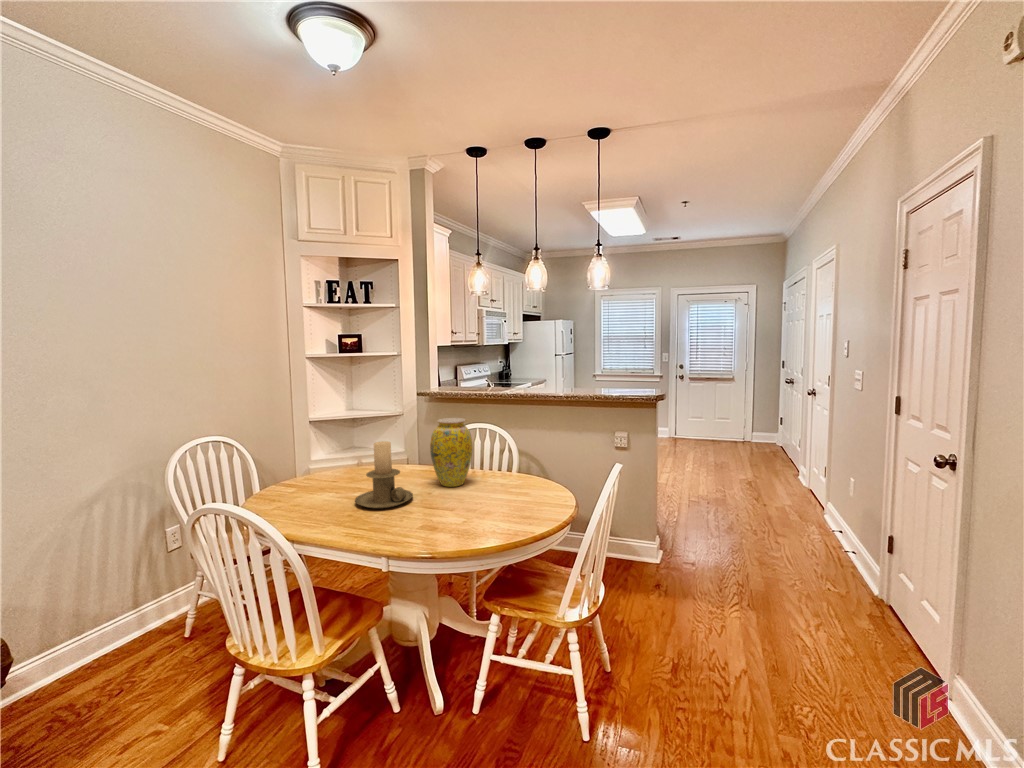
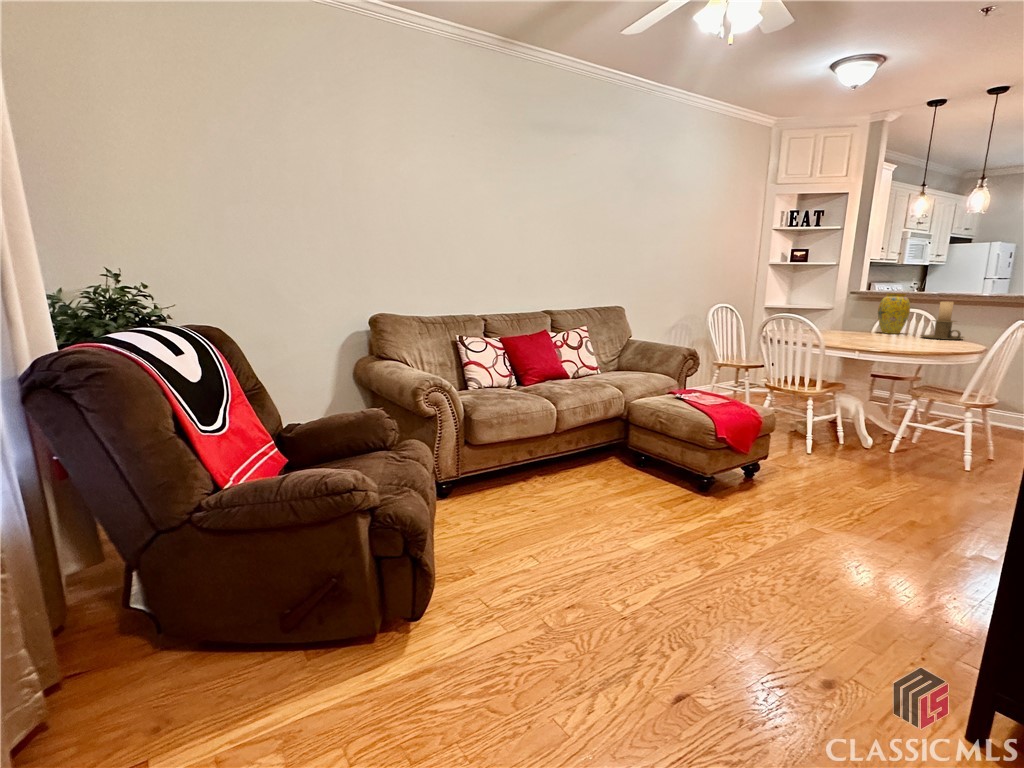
candle holder: present [355,441,413,508] -> present [921,302,963,340]

